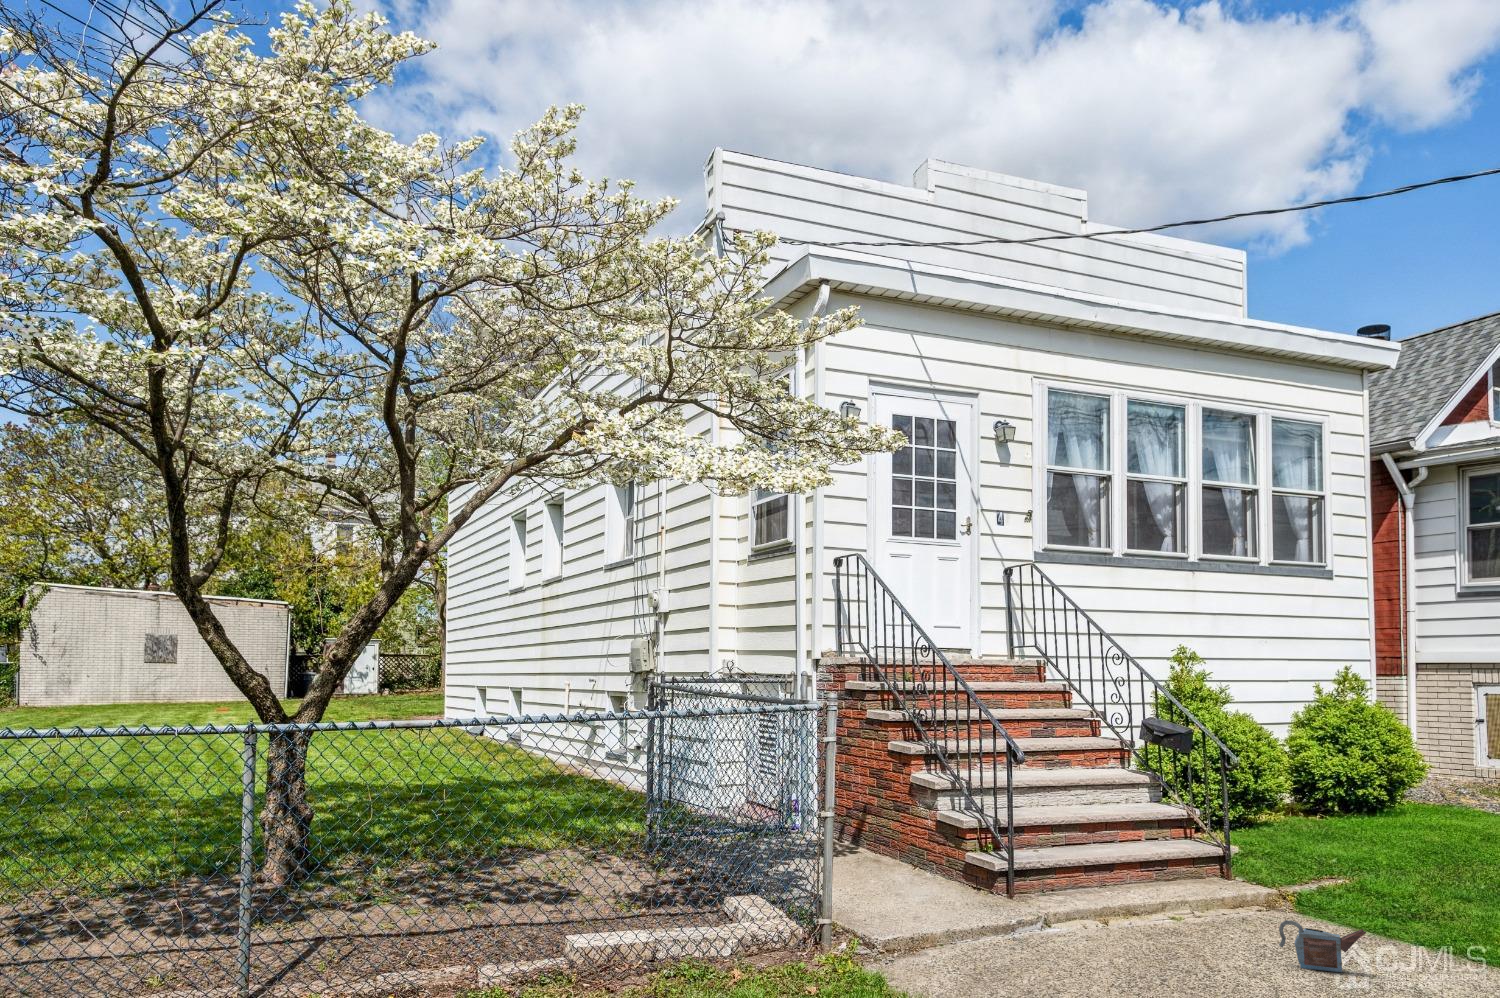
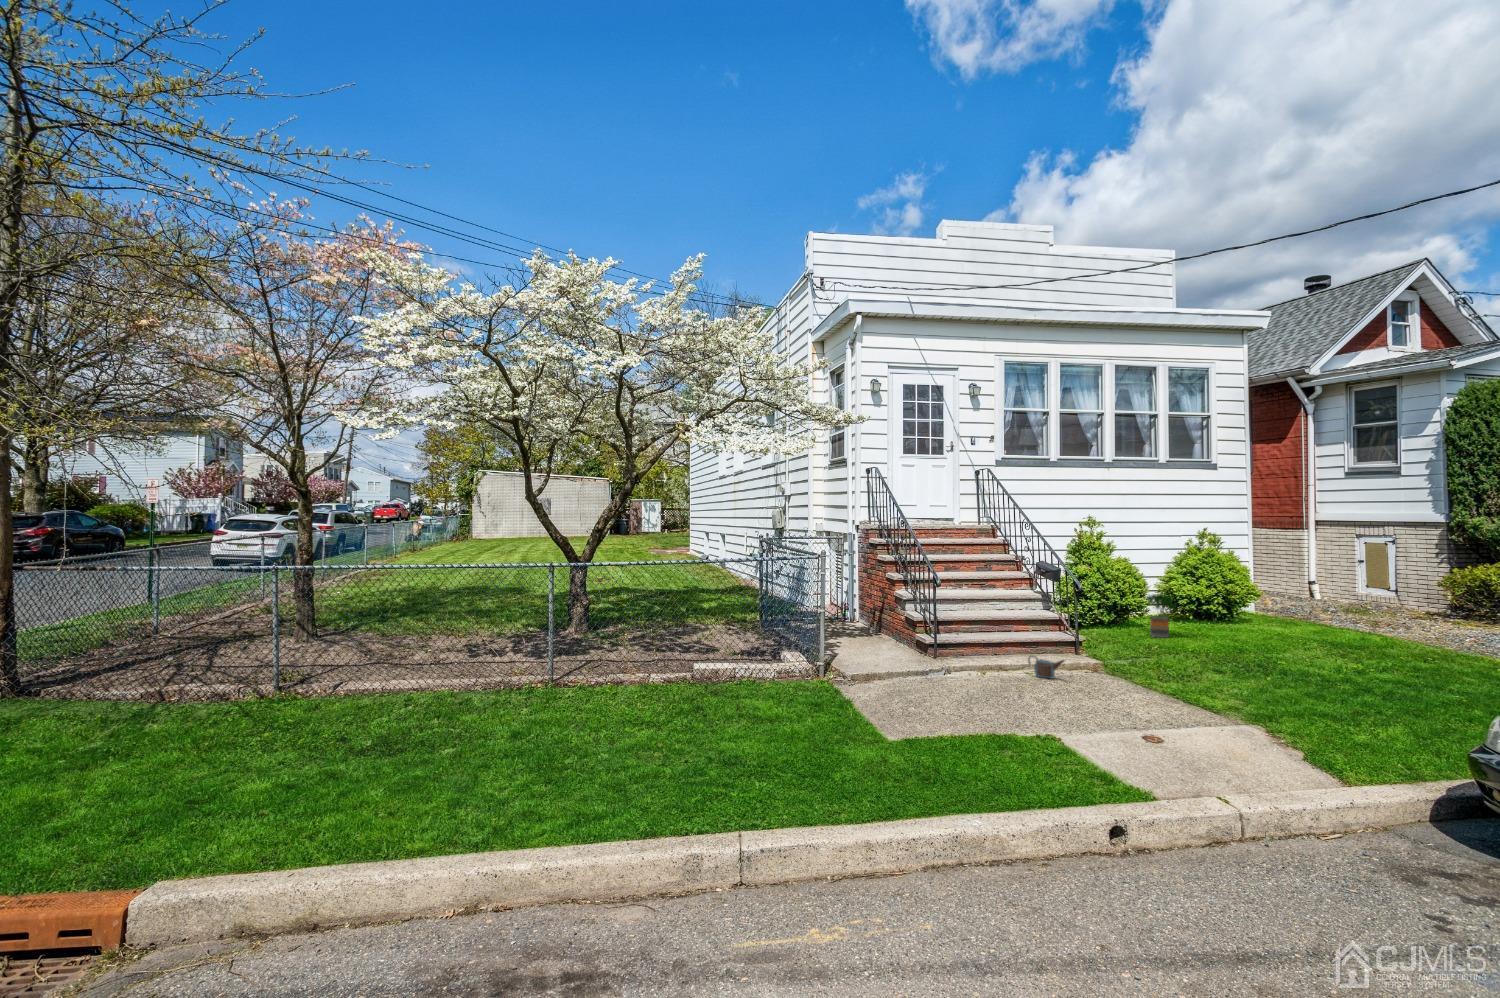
potted tree: none [1338,778,1402,860] -> present [1146,594,1176,638]

